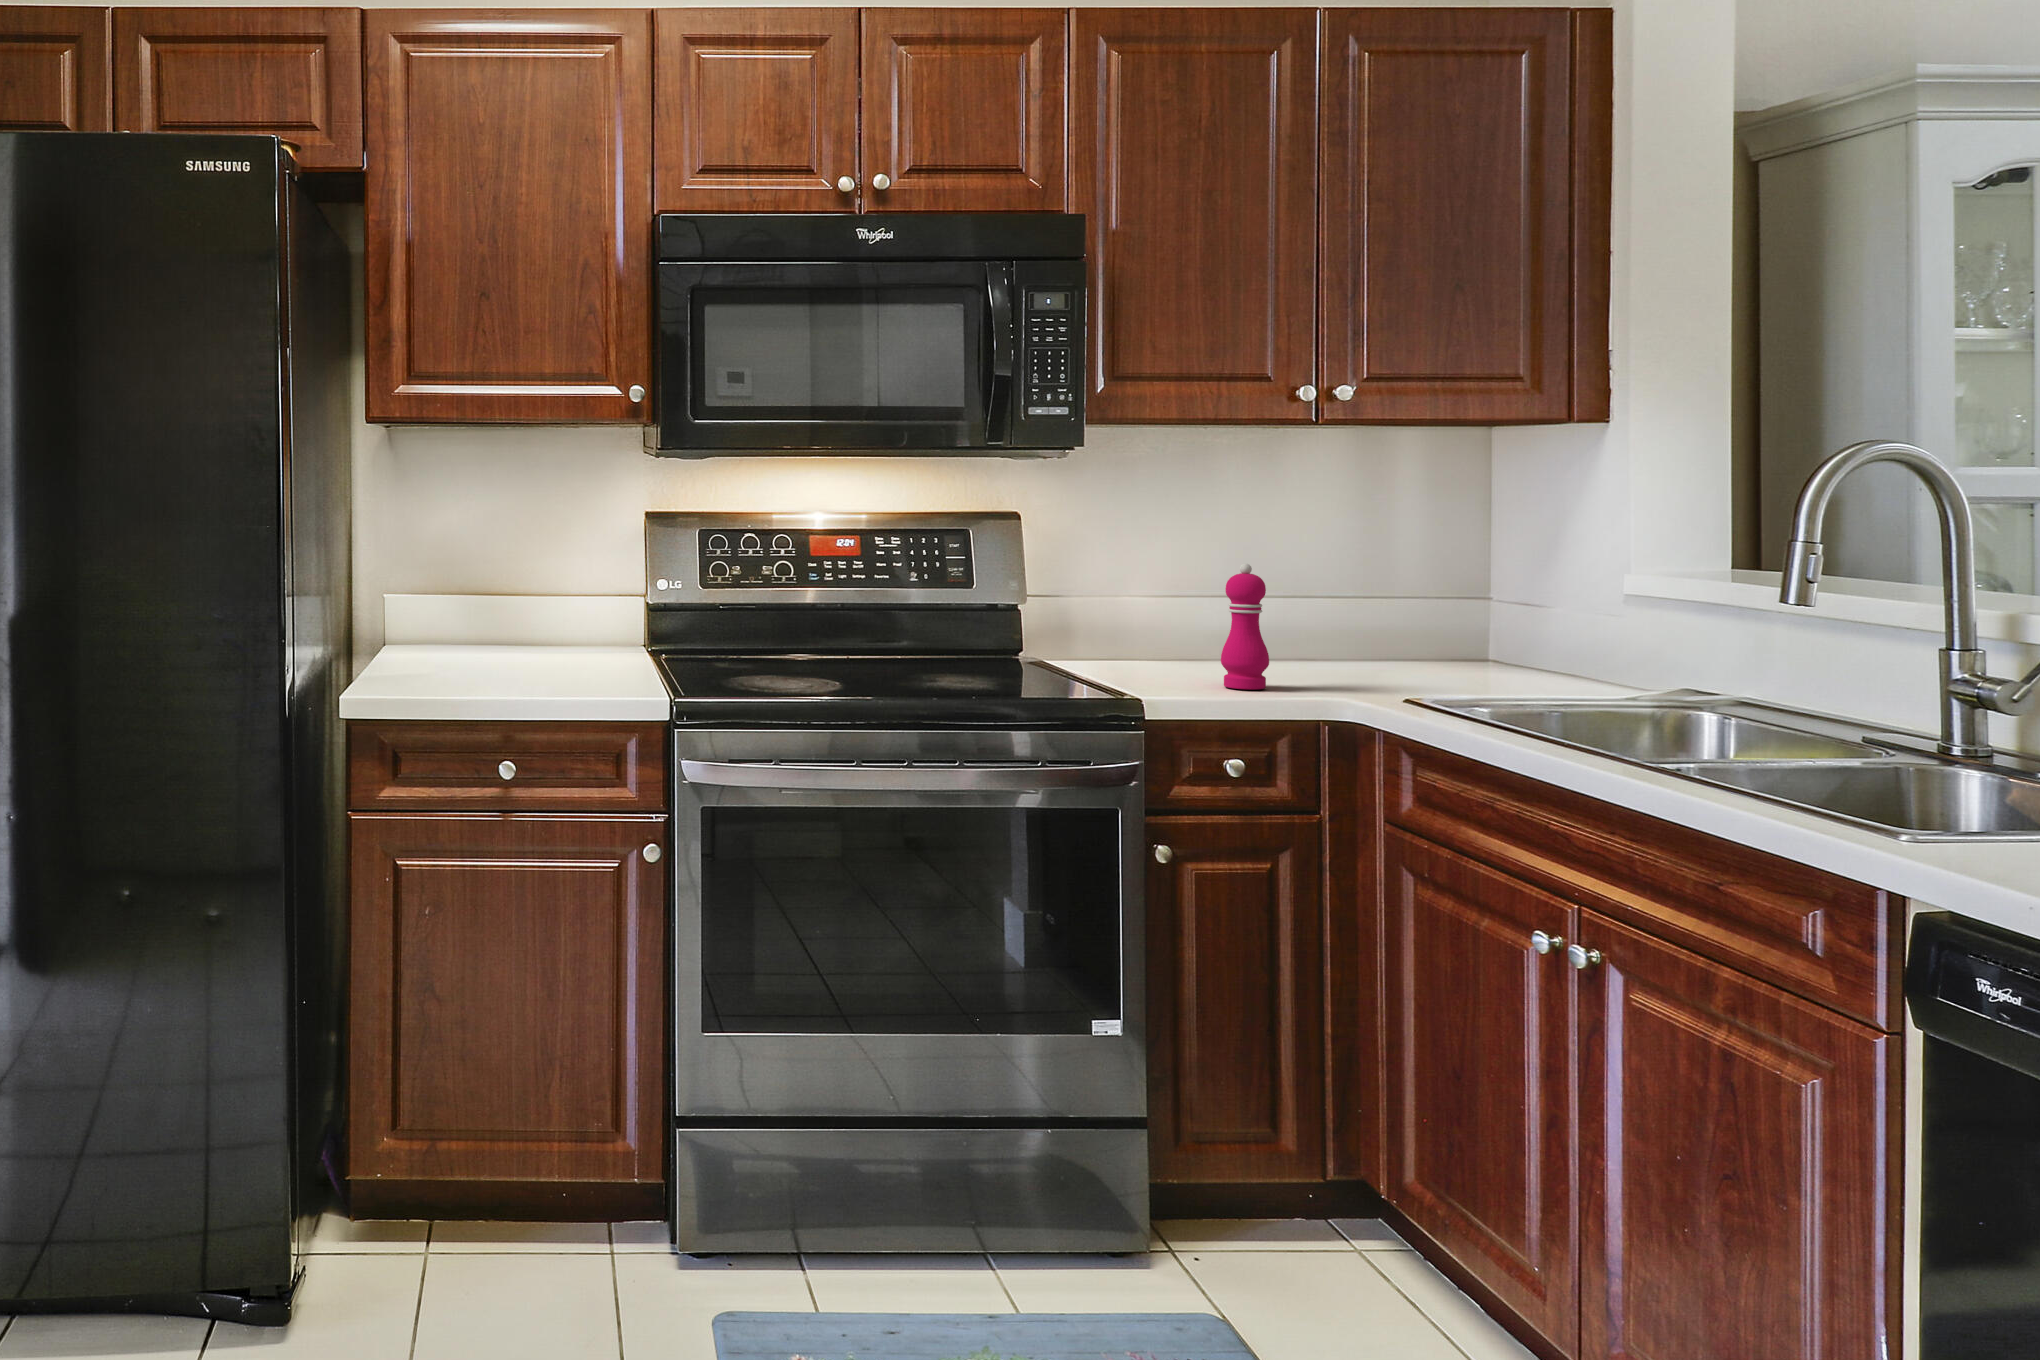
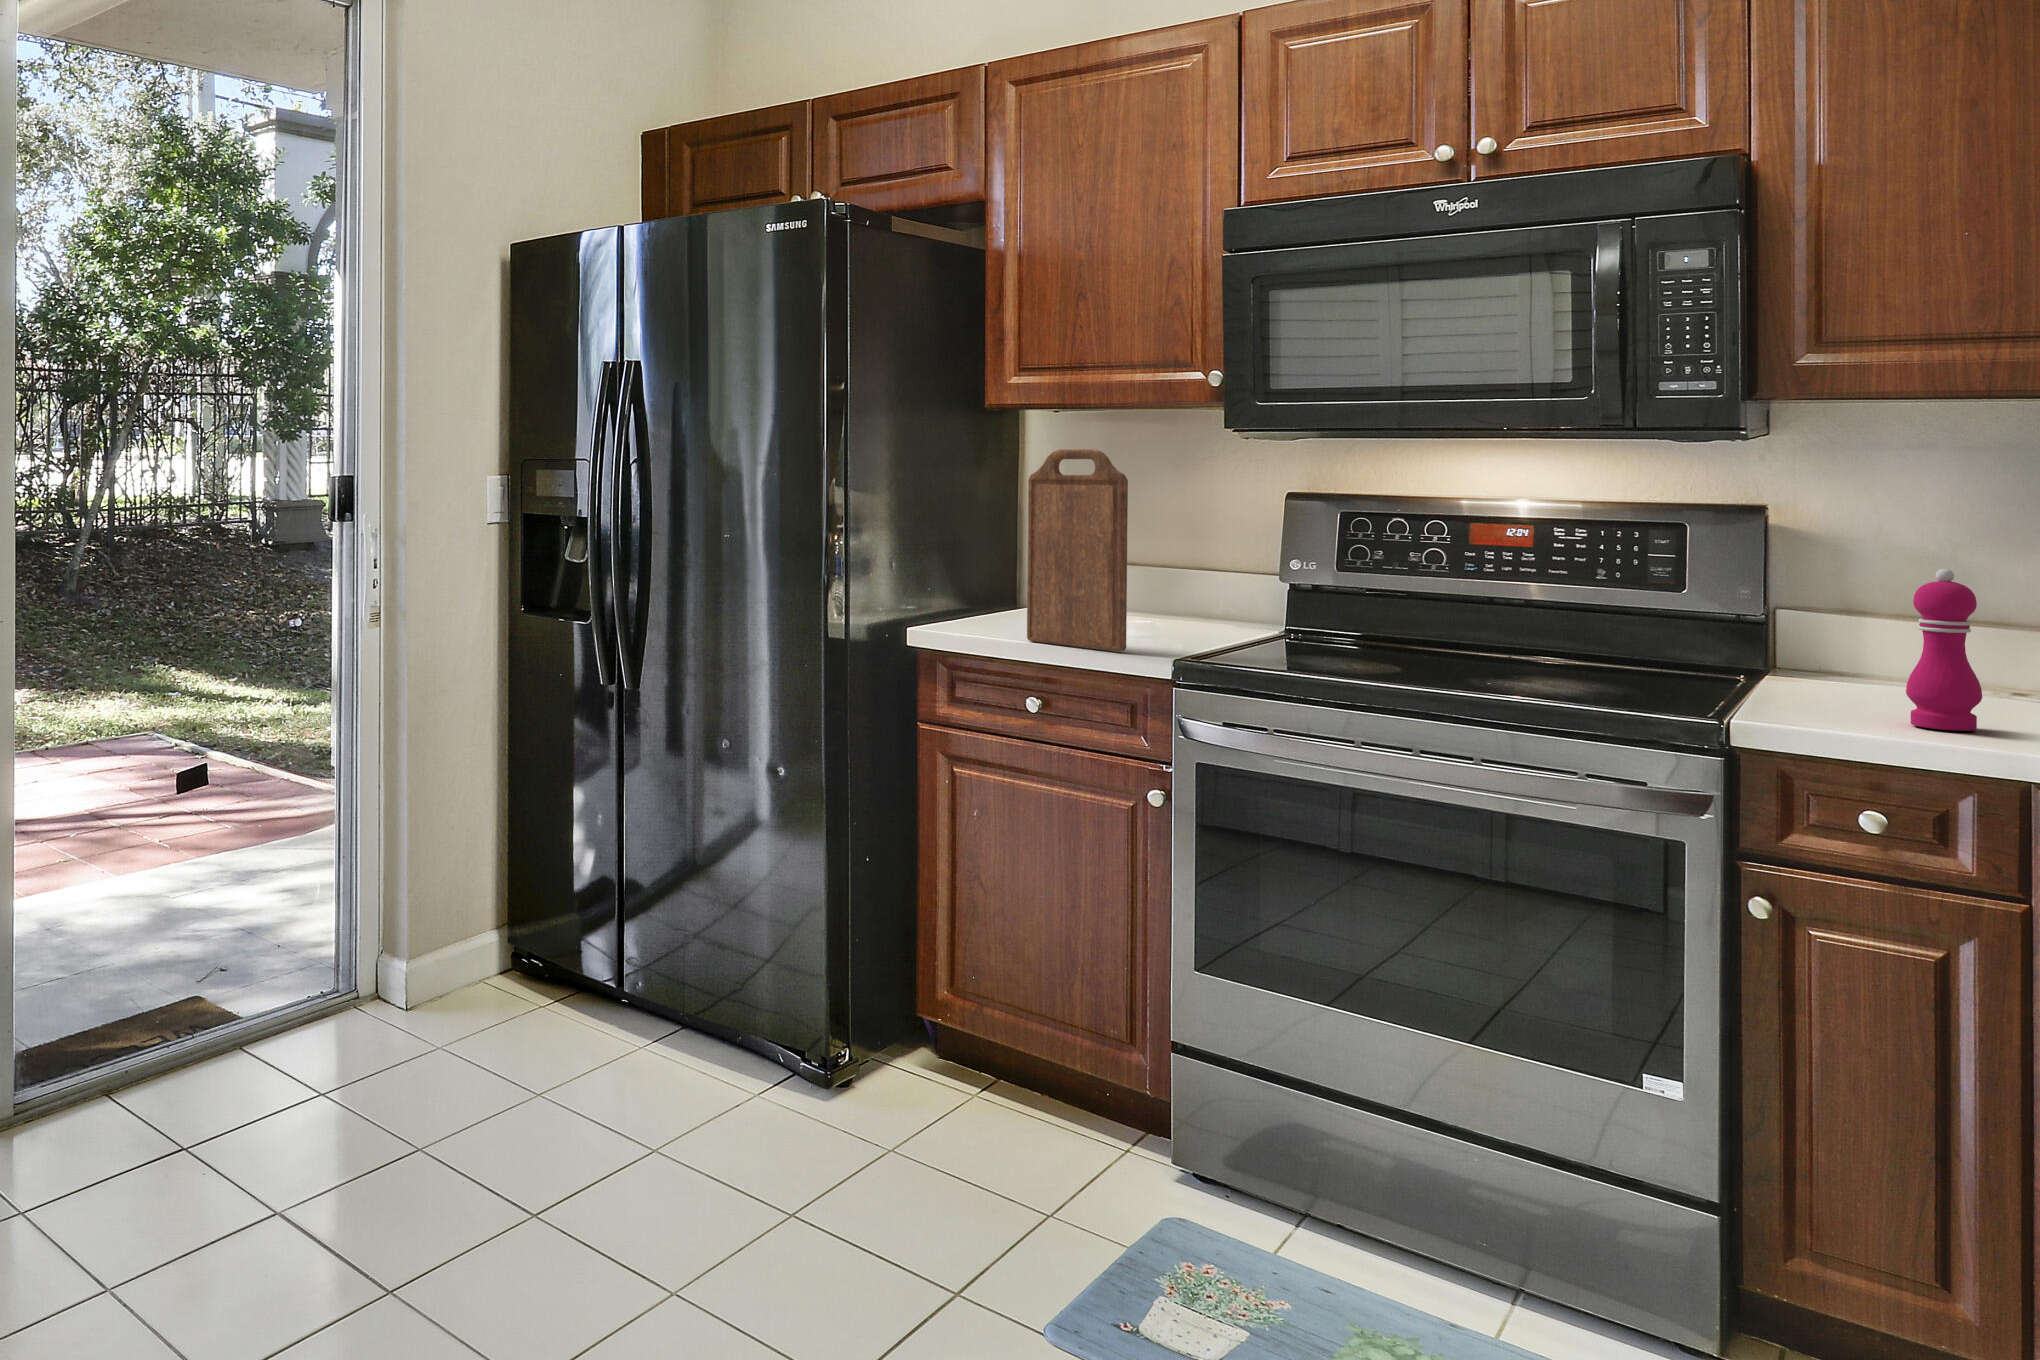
cutting board: none [466,467,593,688] -> present [1027,449,1128,651]

